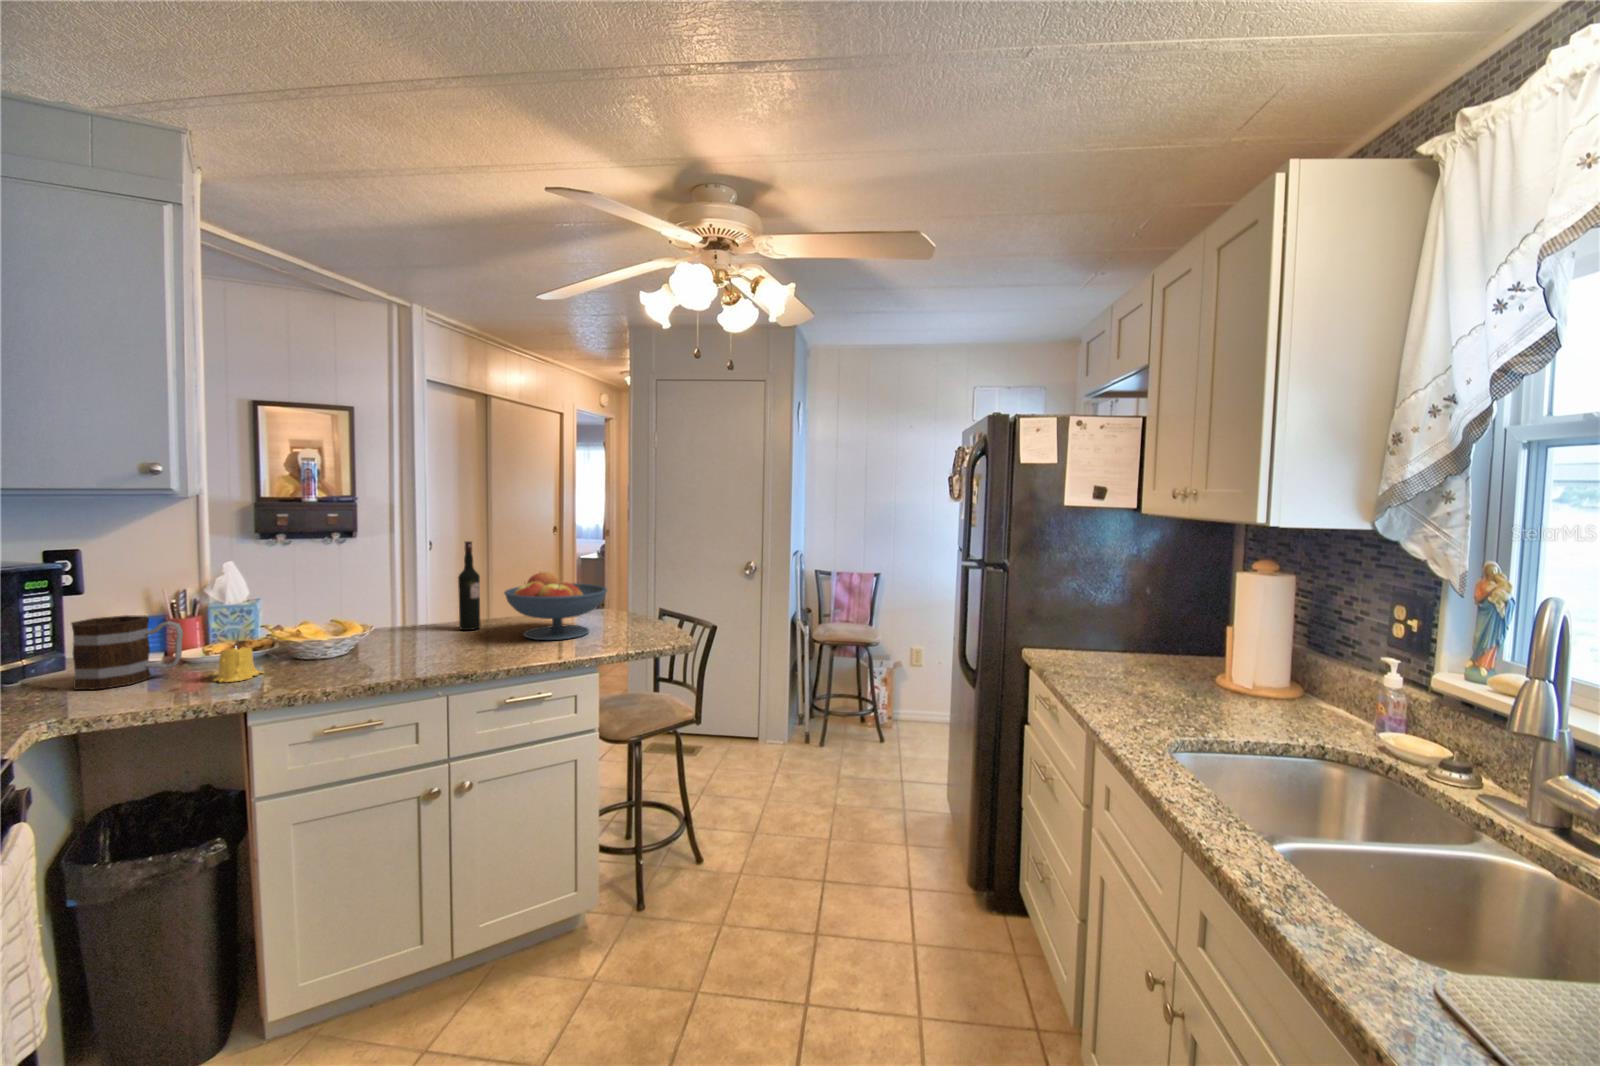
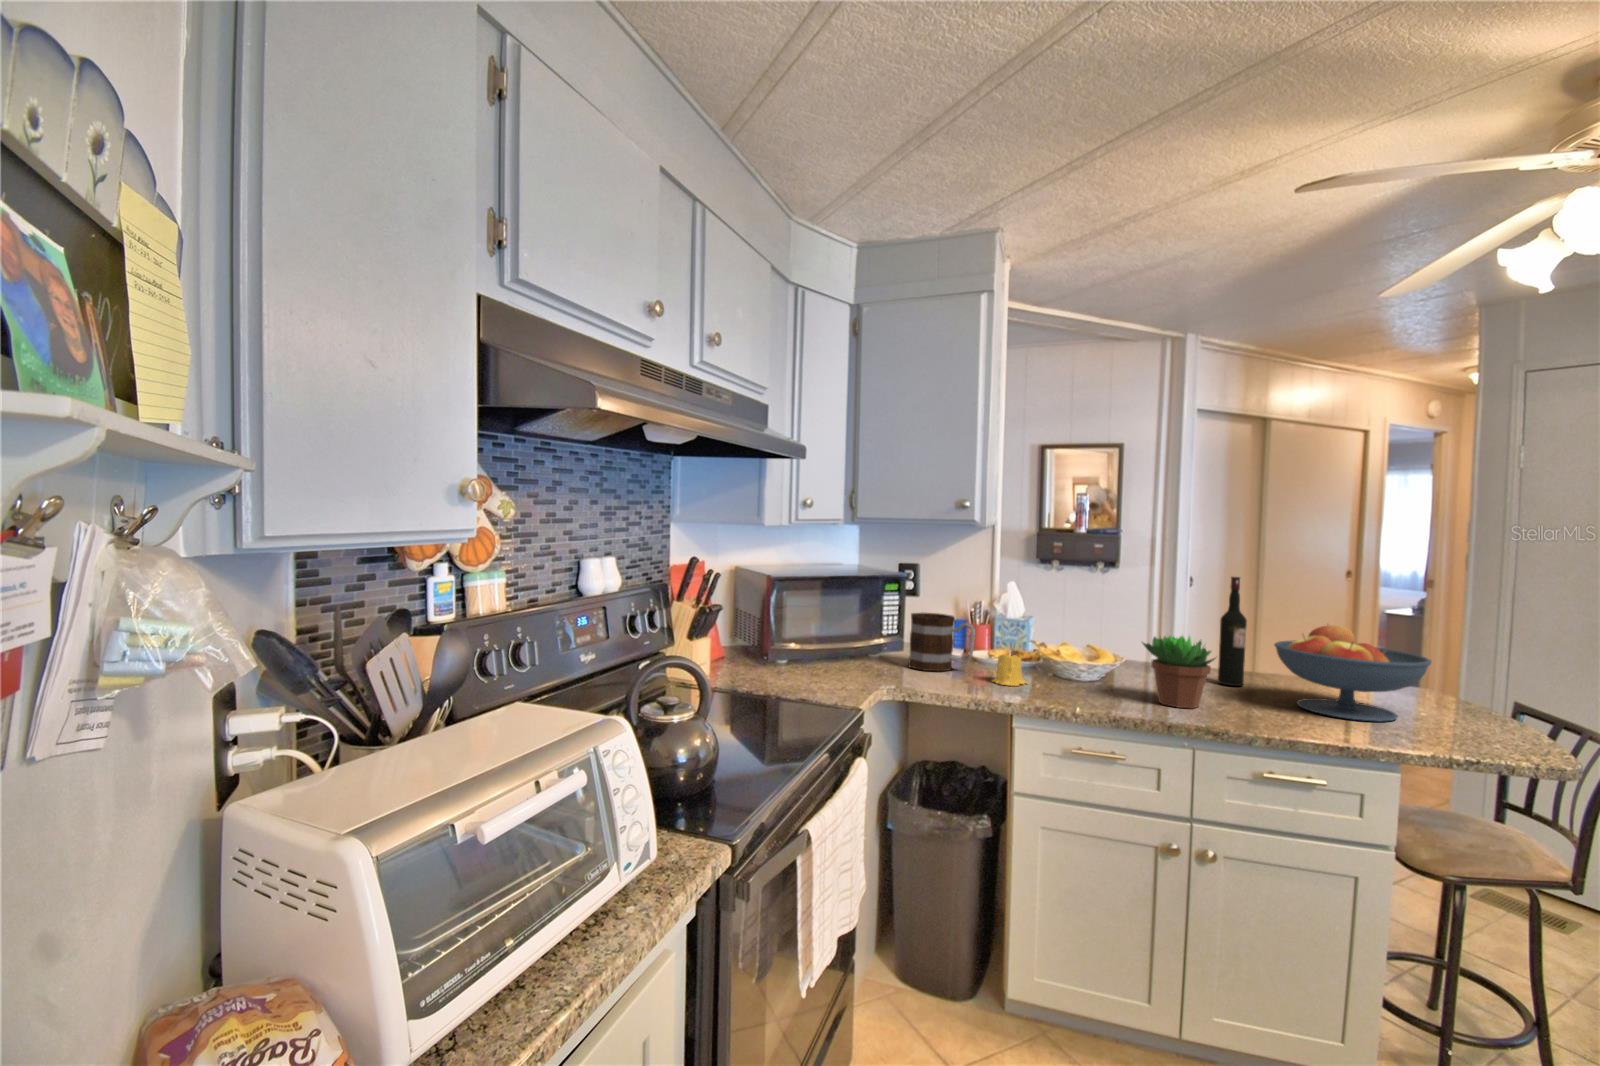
succulent plant: none [390,596,462,662] -> present [1143,635,1215,708]

